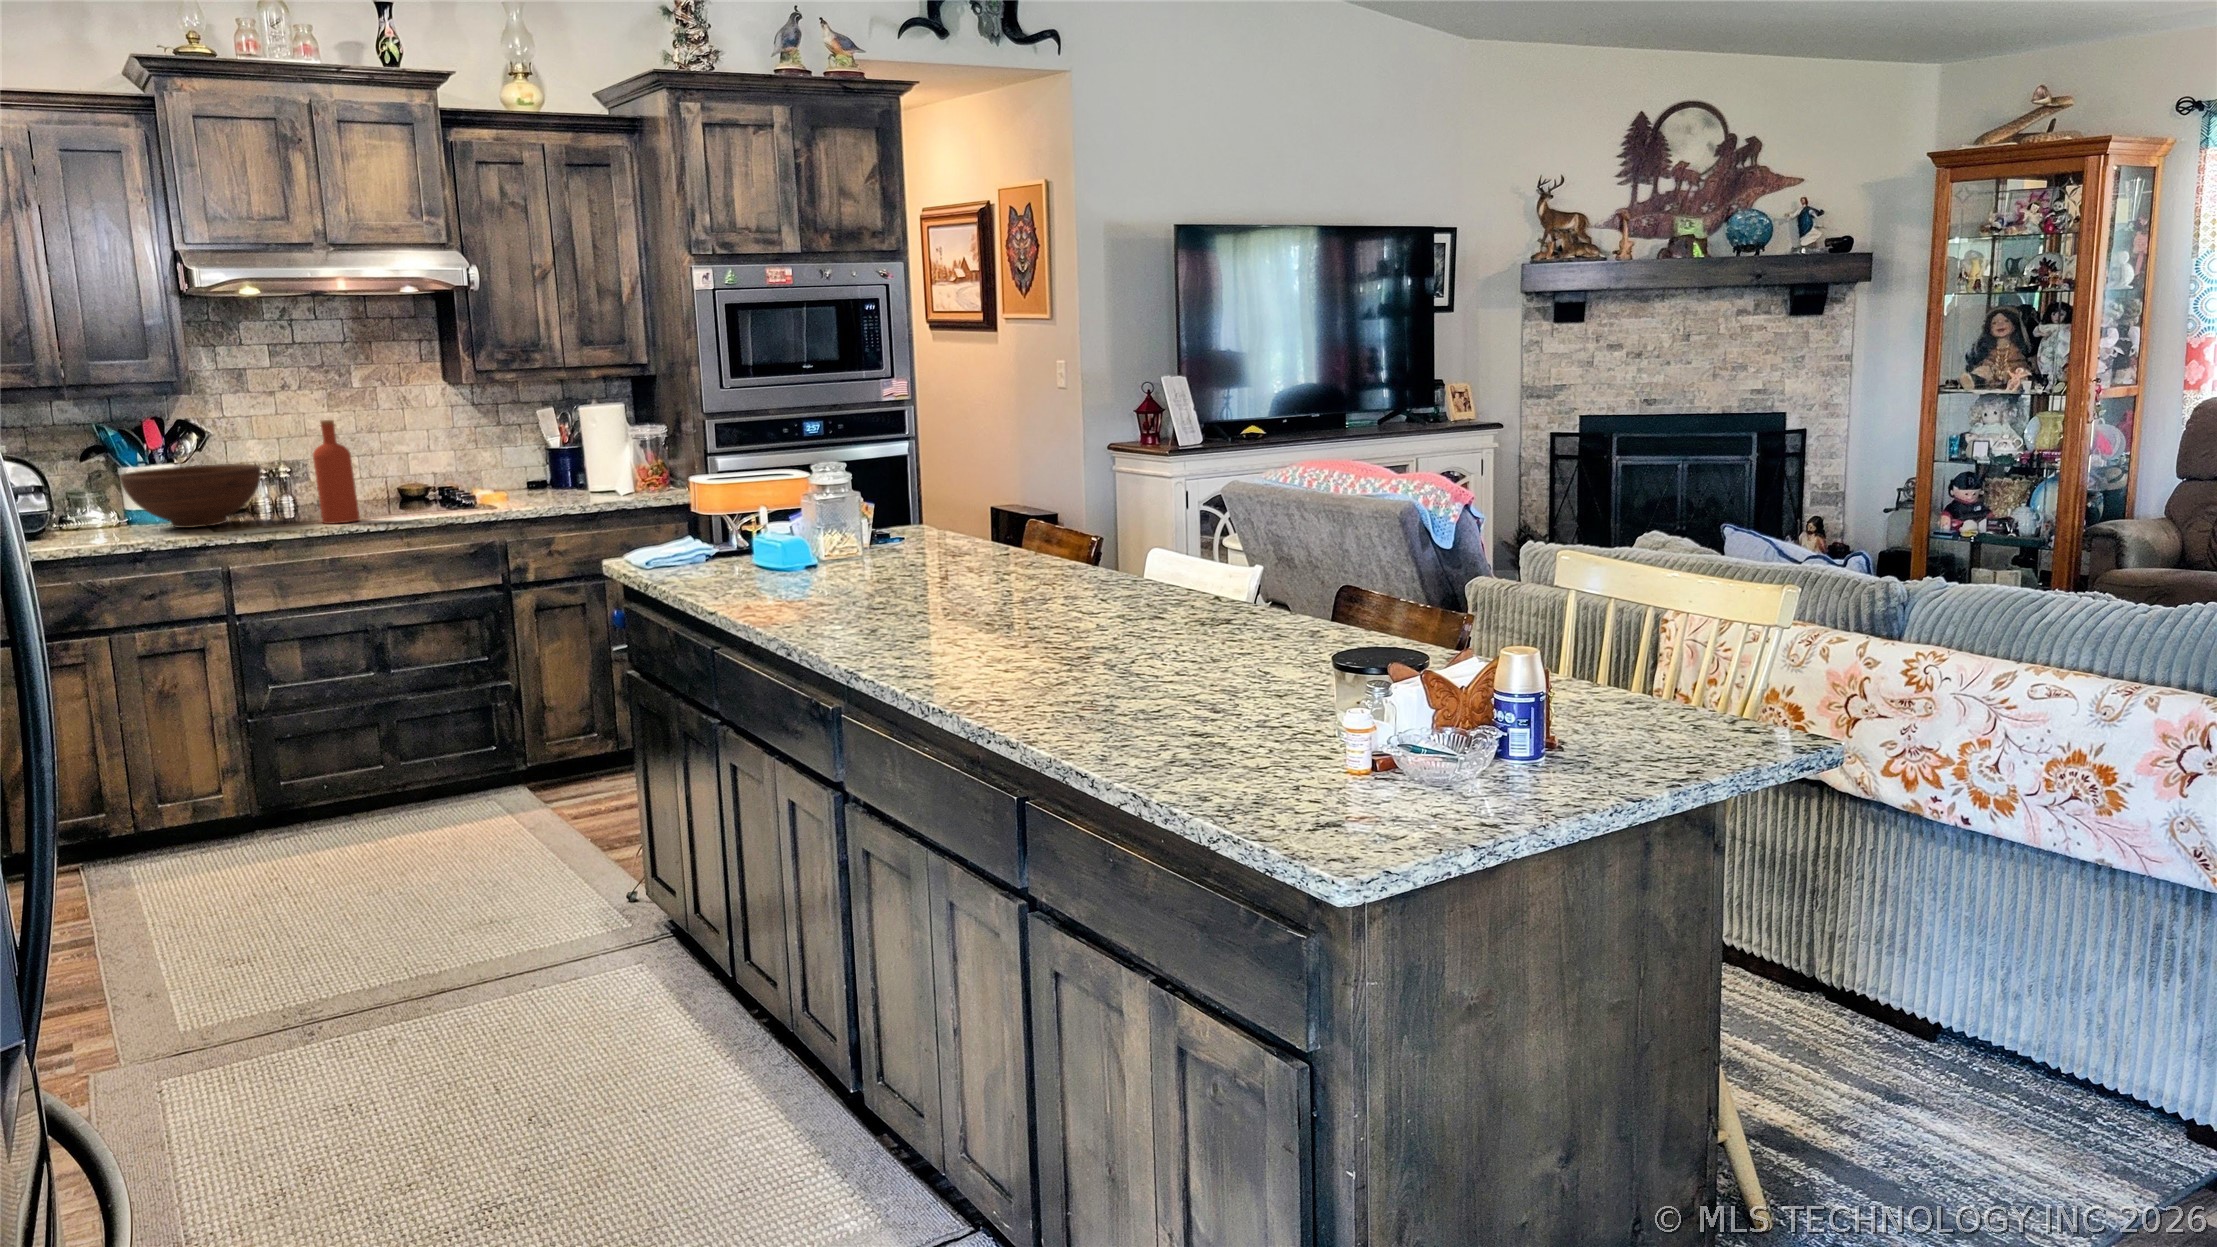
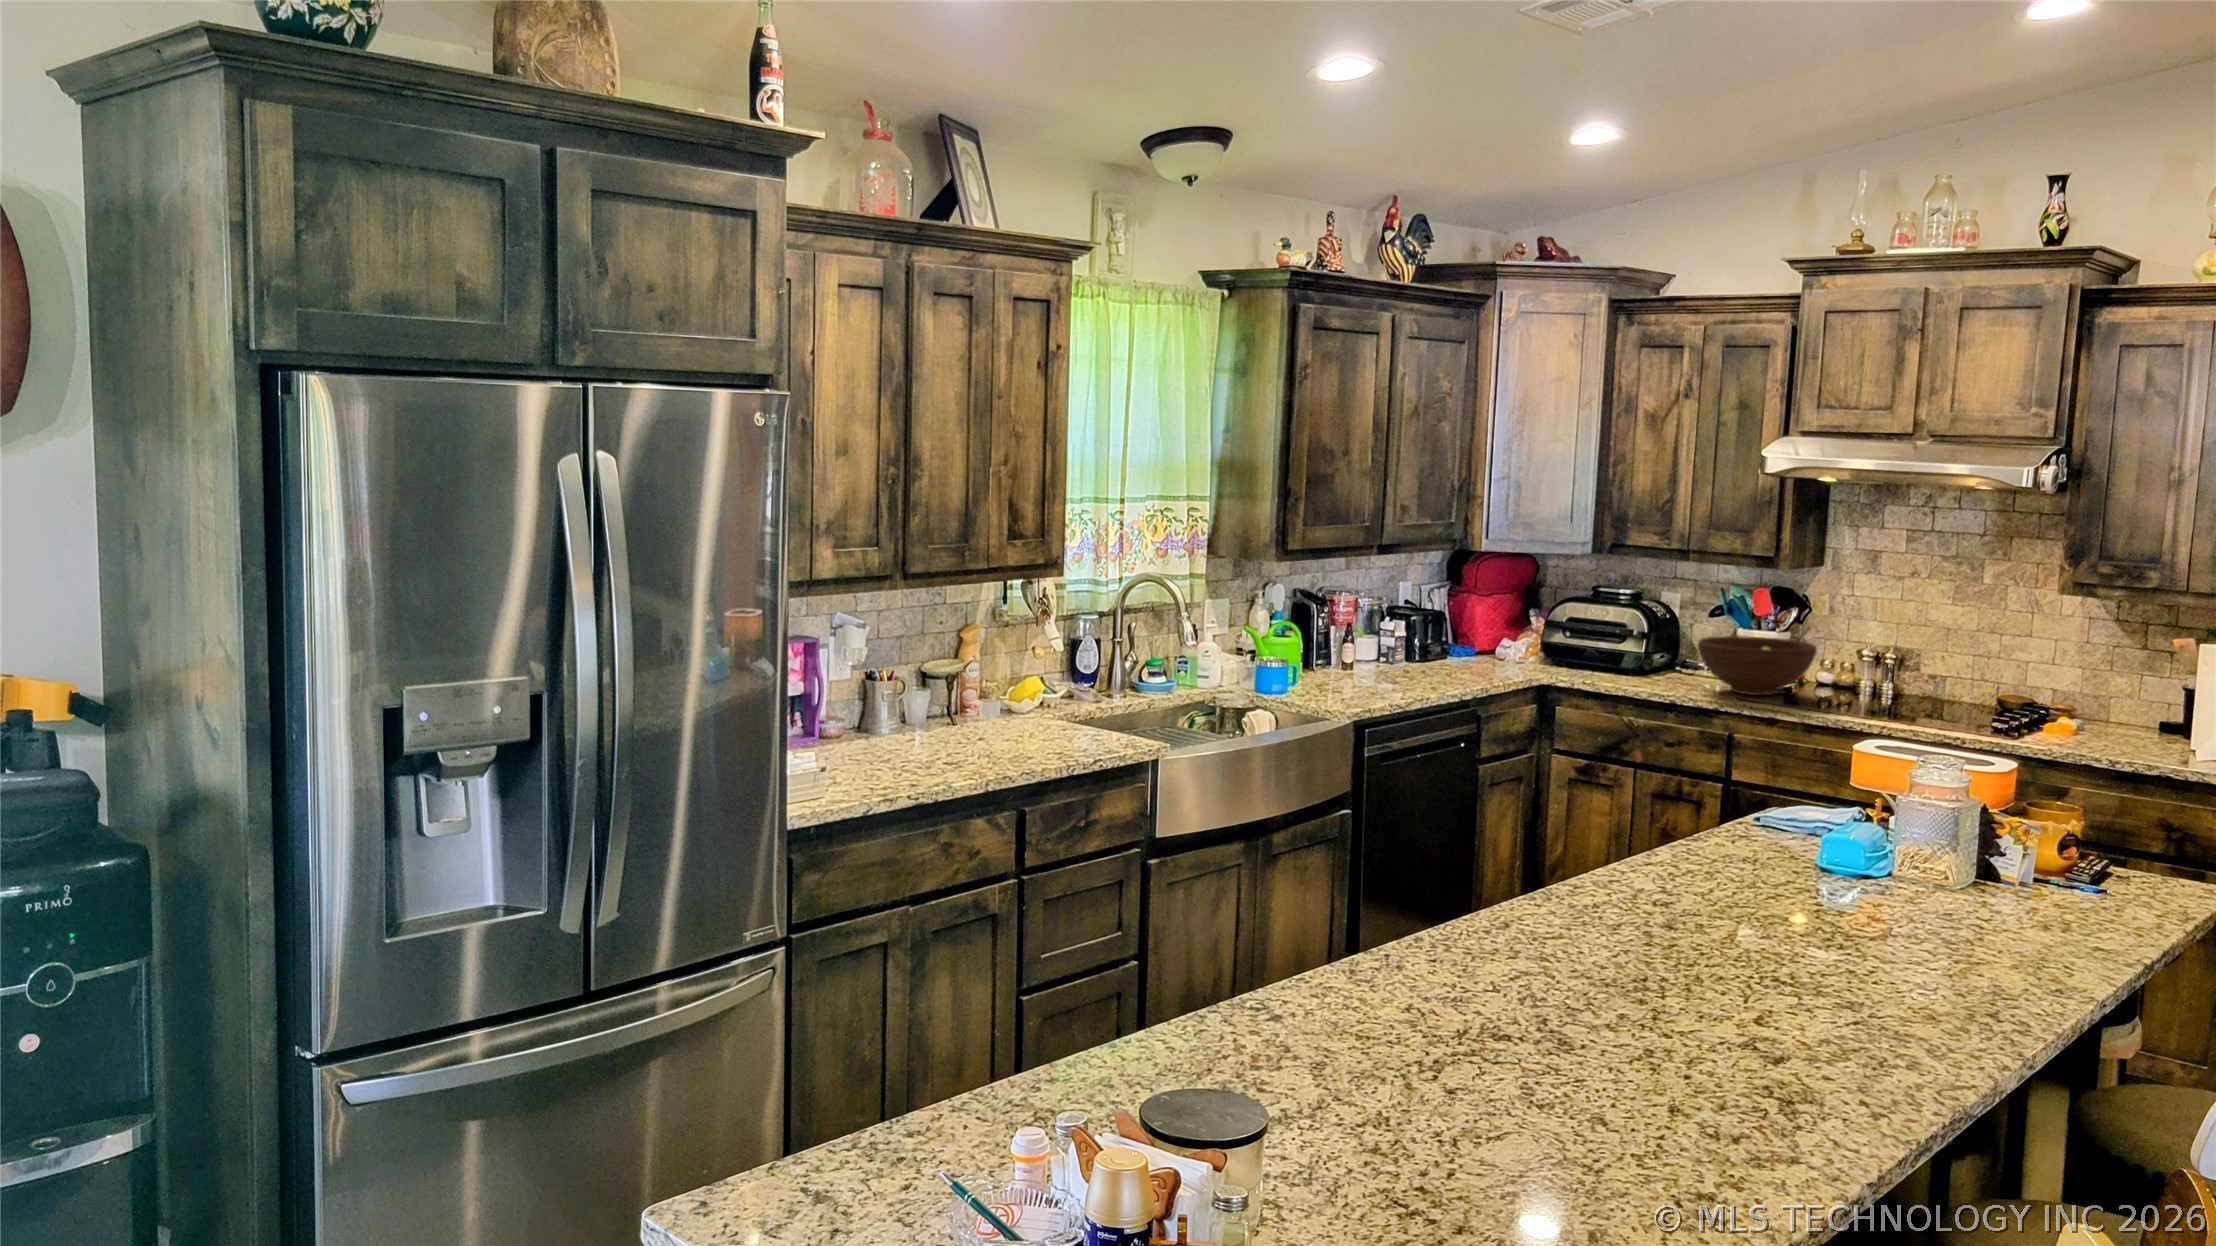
bottle: present [313,420,360,524] -> none [1837,615,1878,718]

